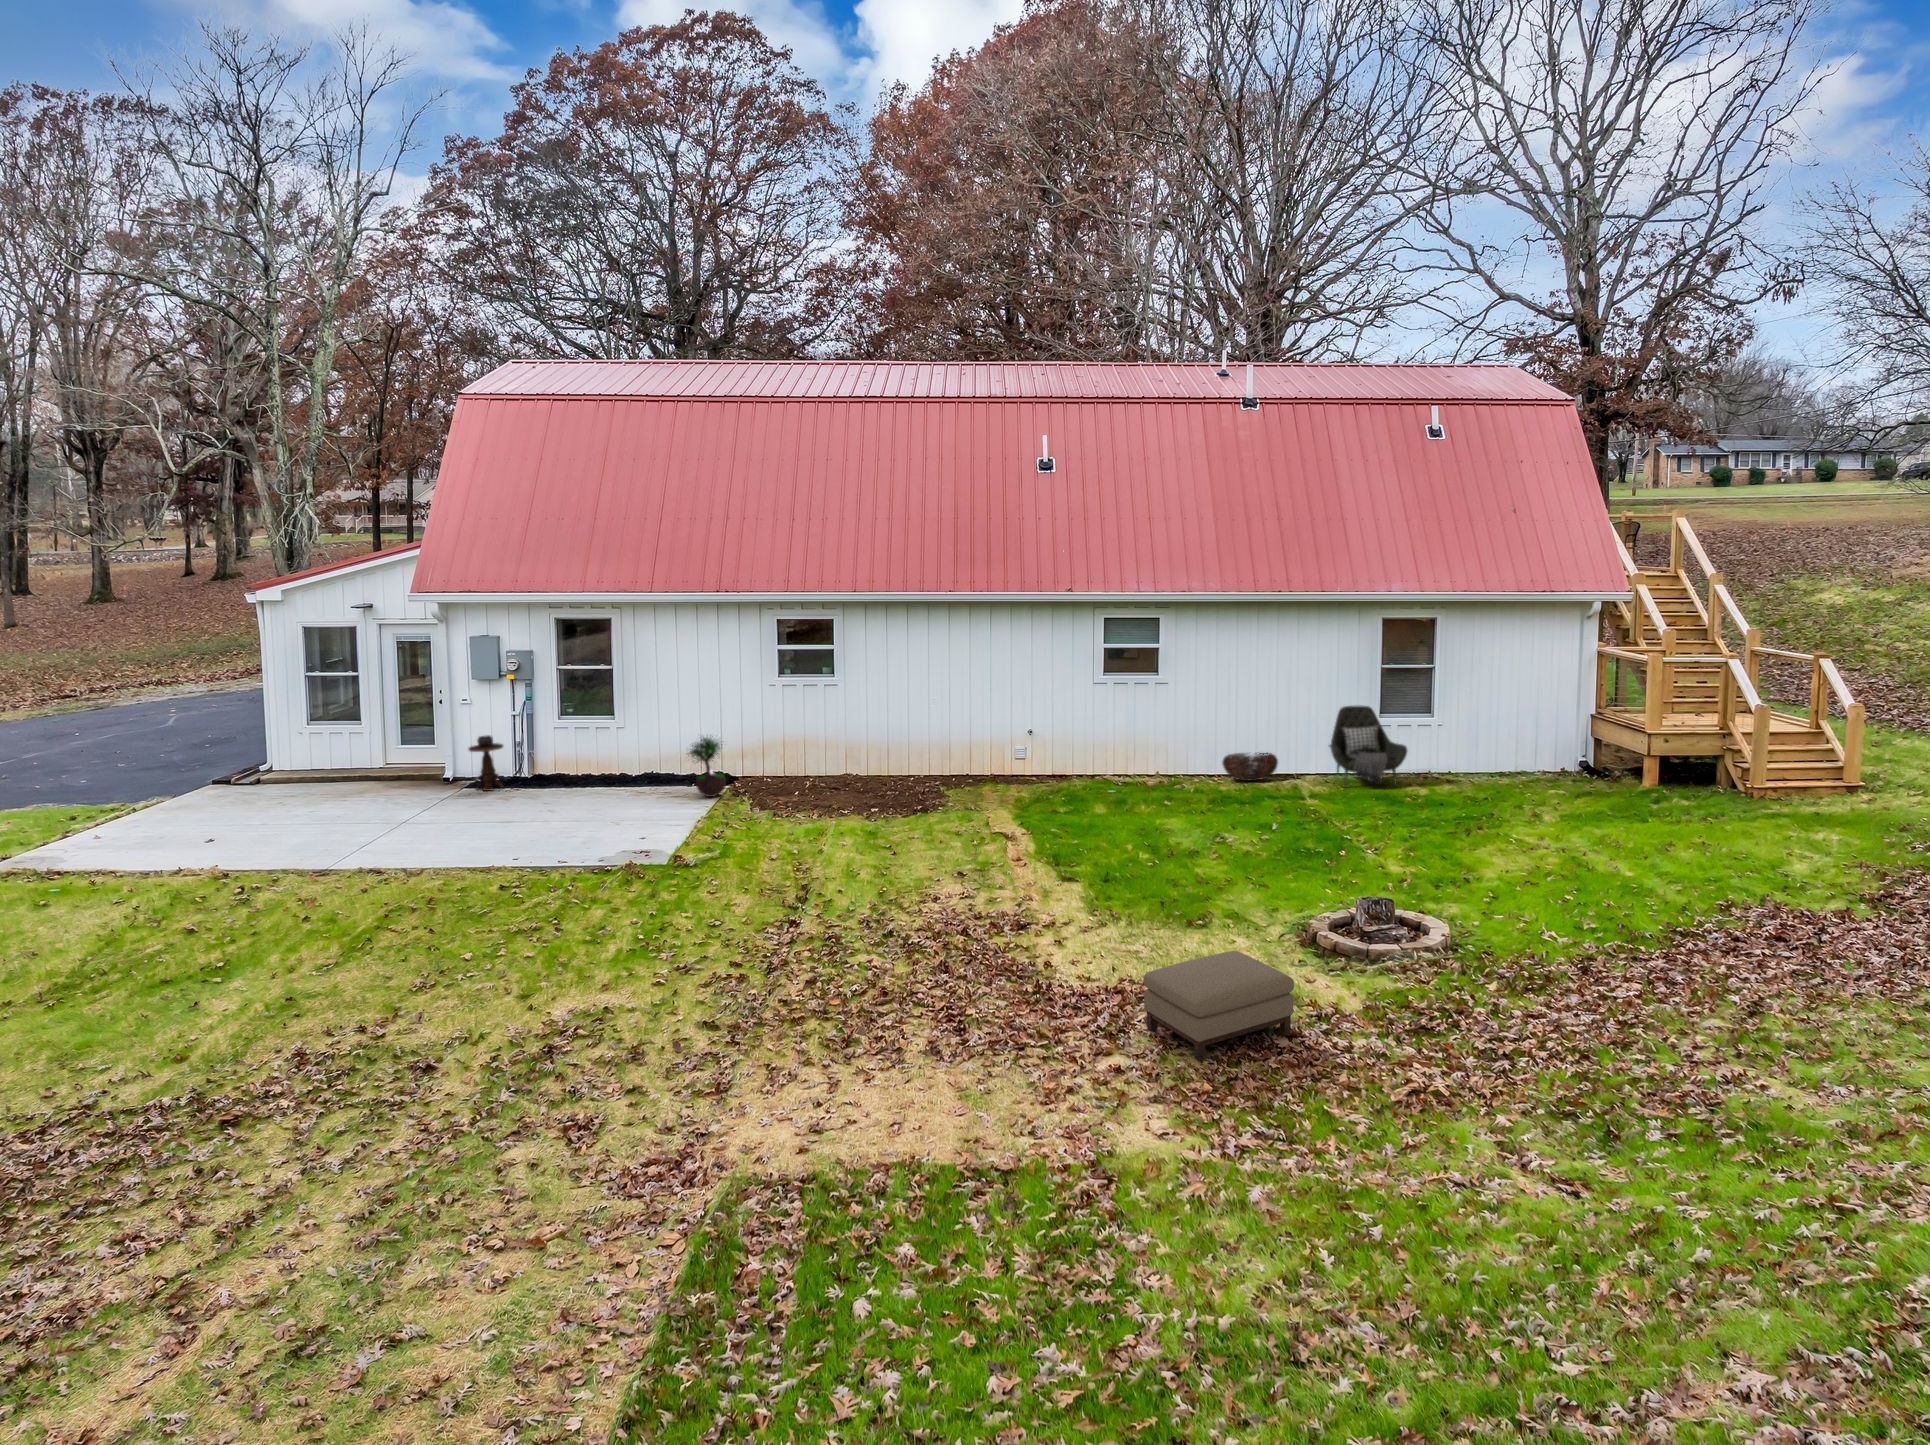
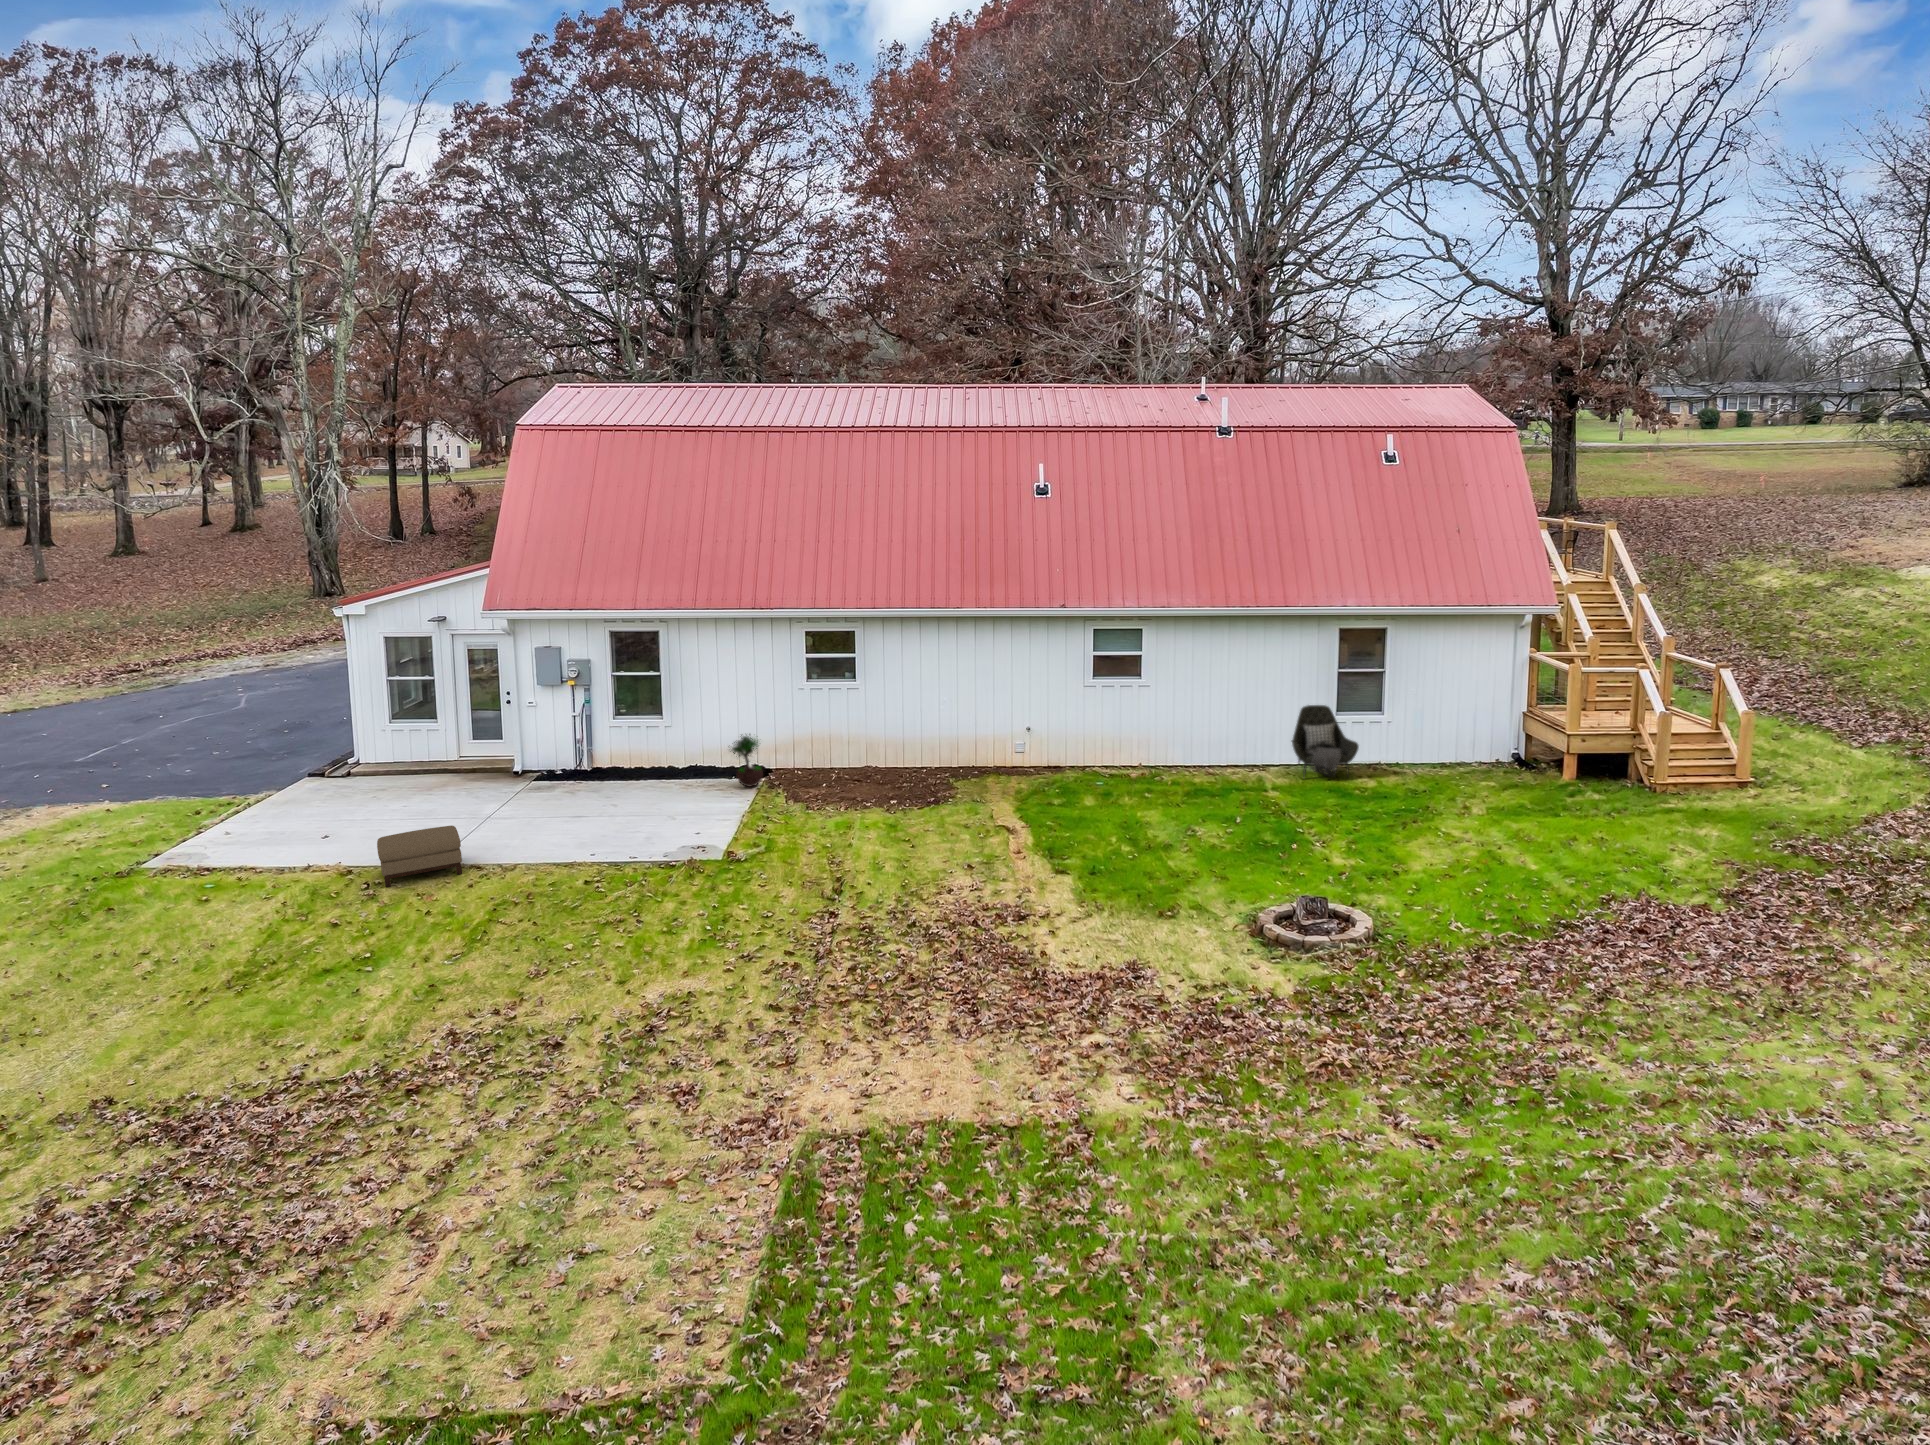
side table: present [469,736,503,791] -> none [538,734,569,783]
basket: present [1222,753,1278,781] -> none [1197,747,1247,772]
ottoman: present [1143,951,1294,1061] -> present [377,826,462,887]

